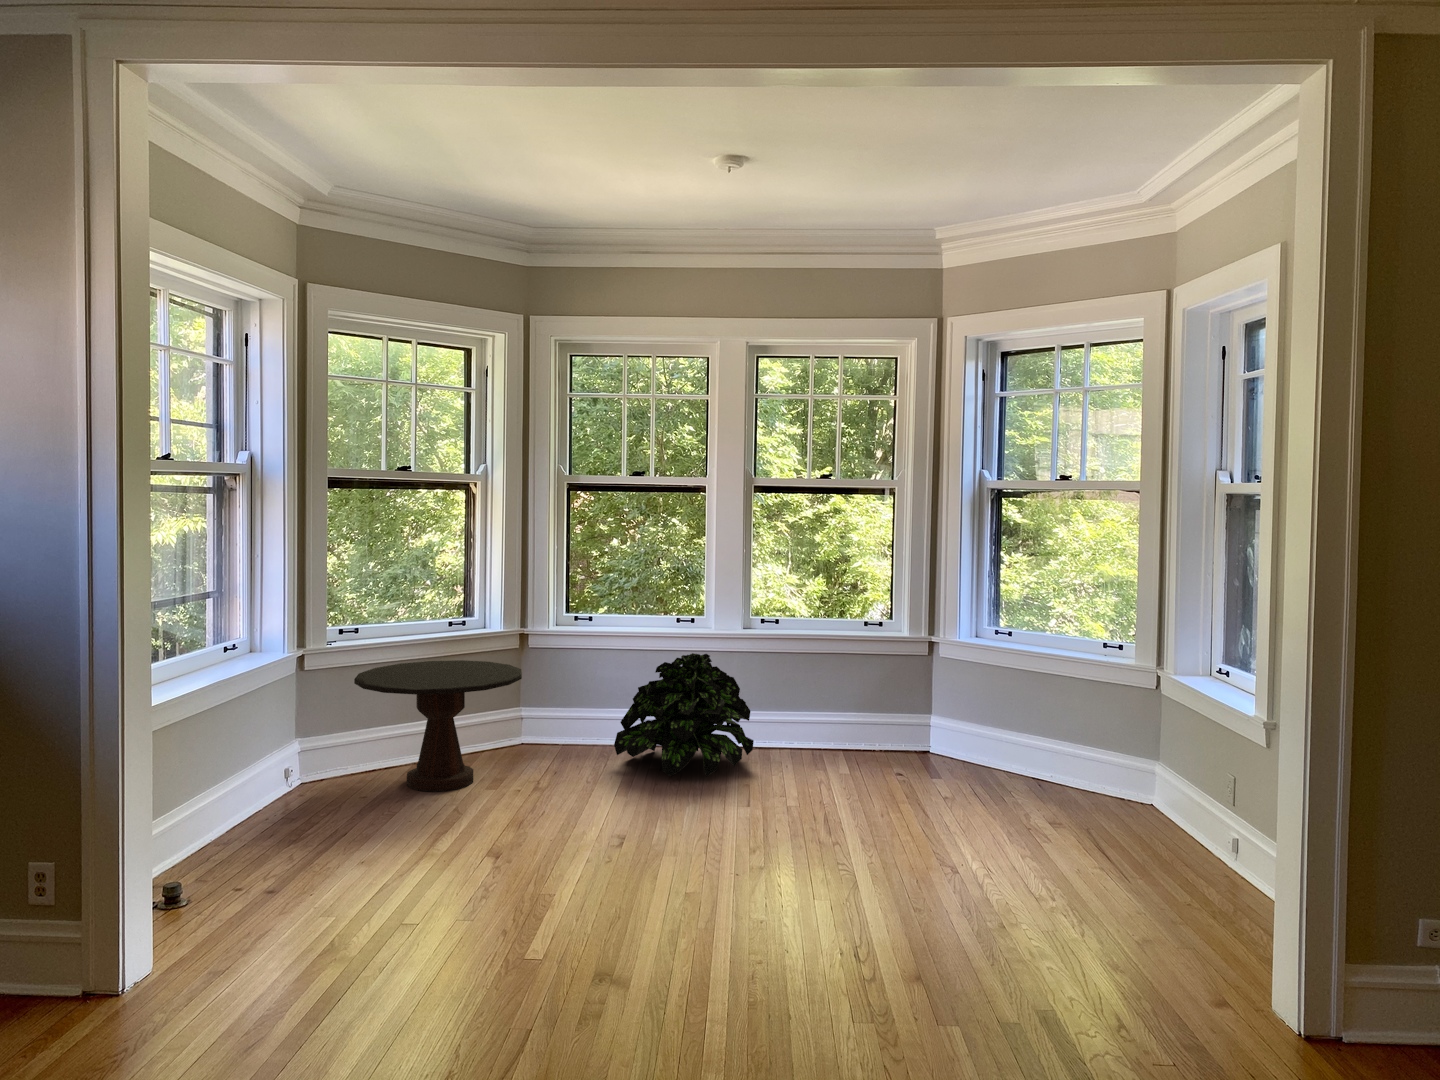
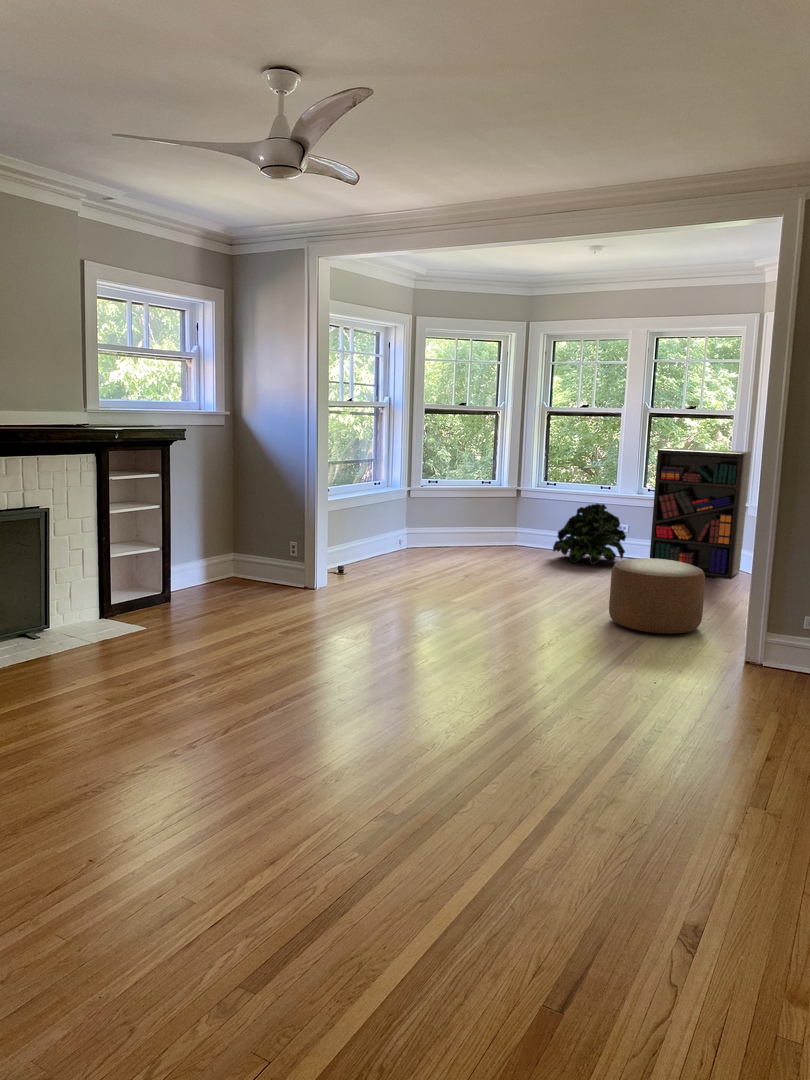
bookshelf: none [798,545,951,772] -> present [650,448,751,579]
side table: present [354,660,522,792] -> none [430,498,507,557]
ottoman: none [899,787,1109,981] -> present [609,558,705,633]

